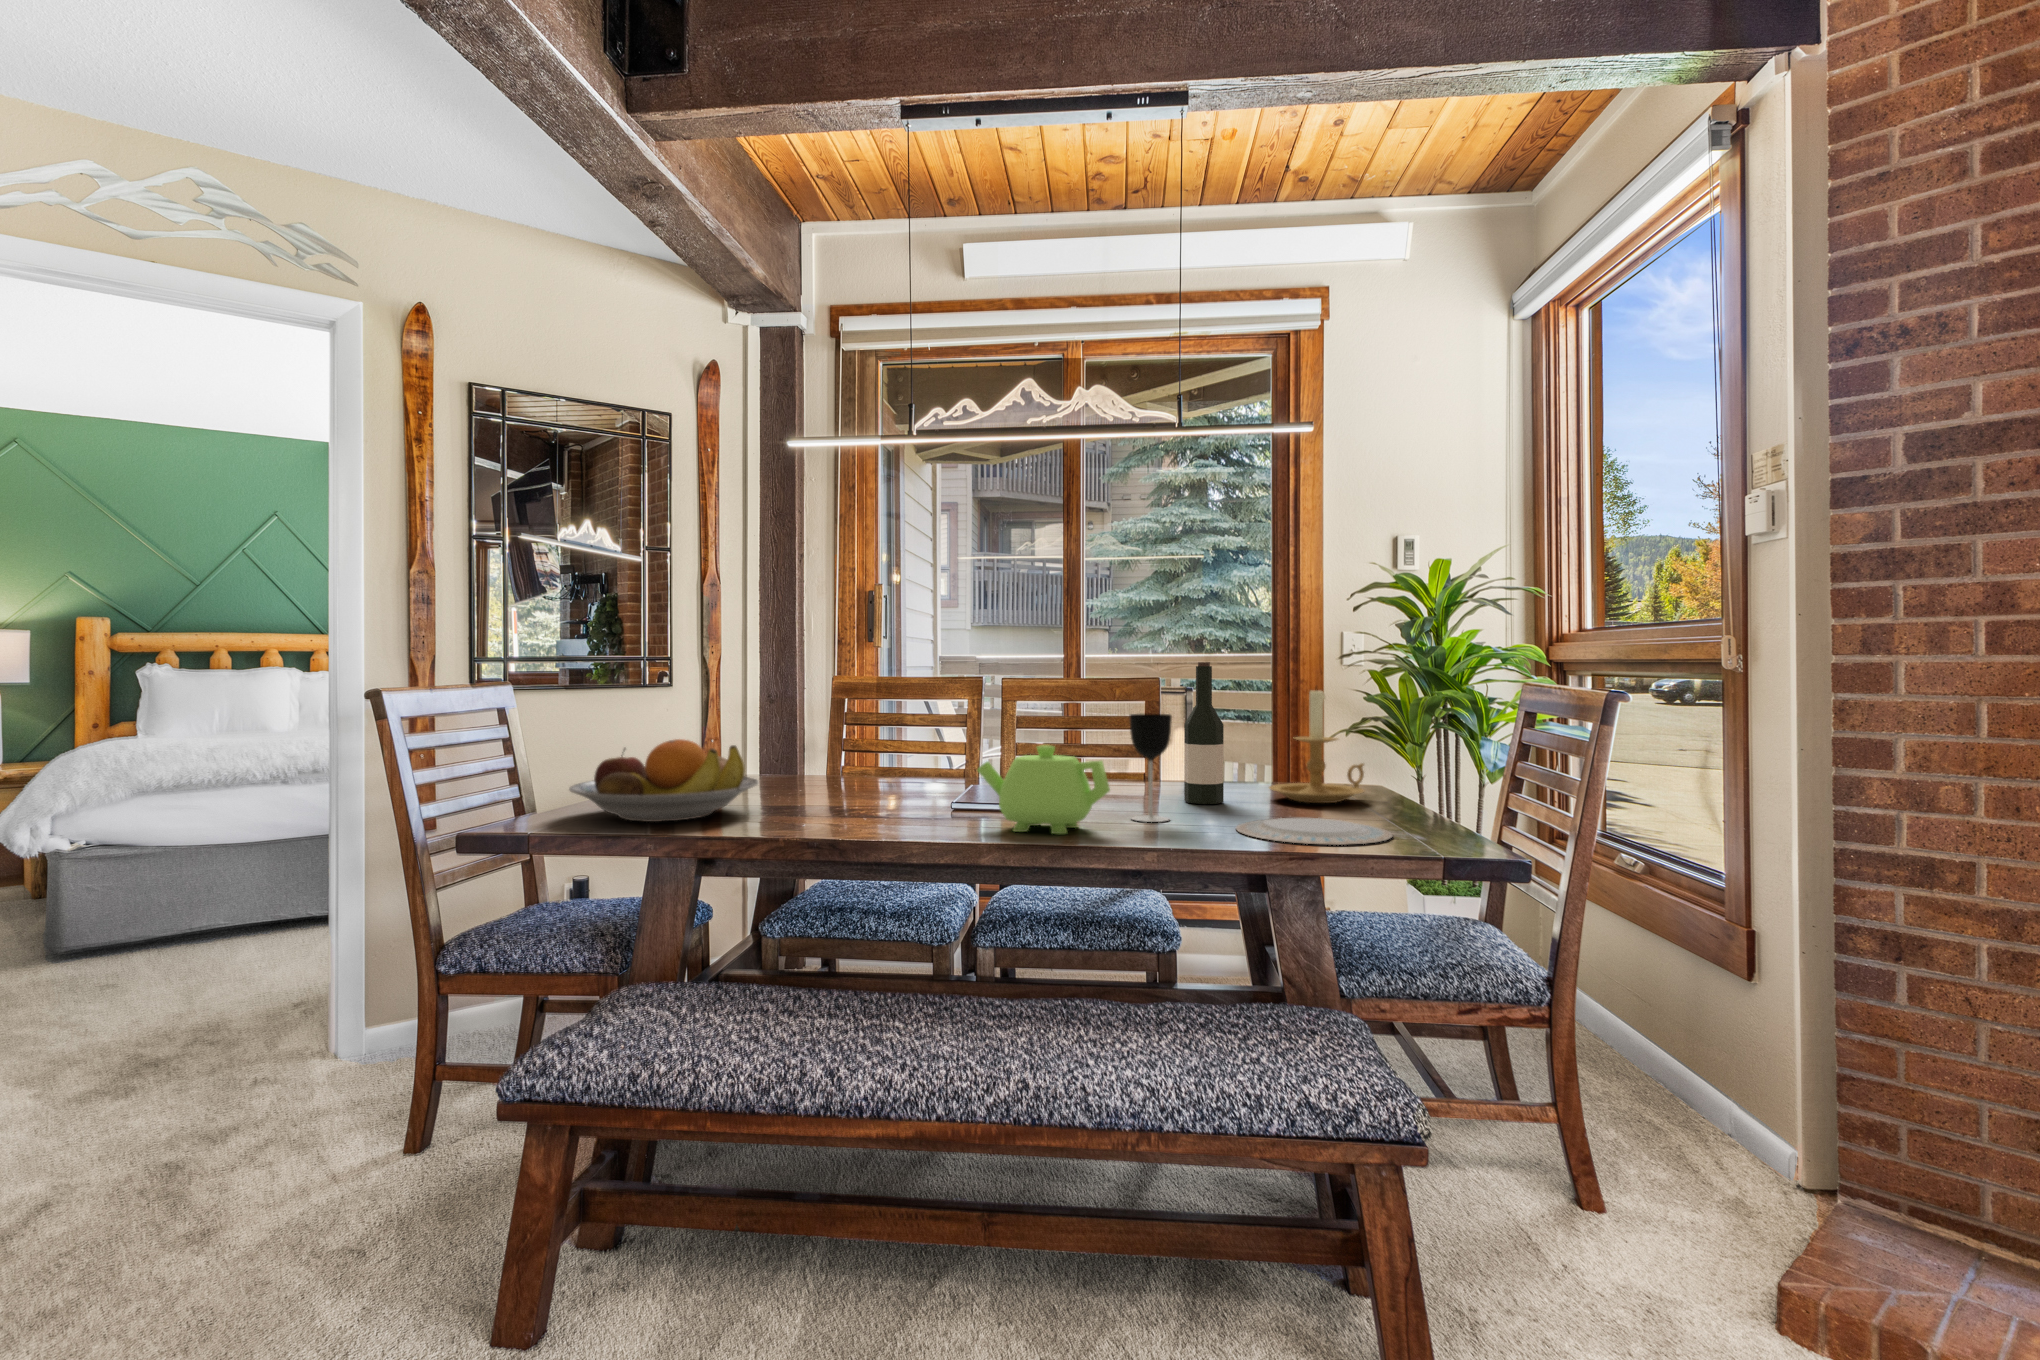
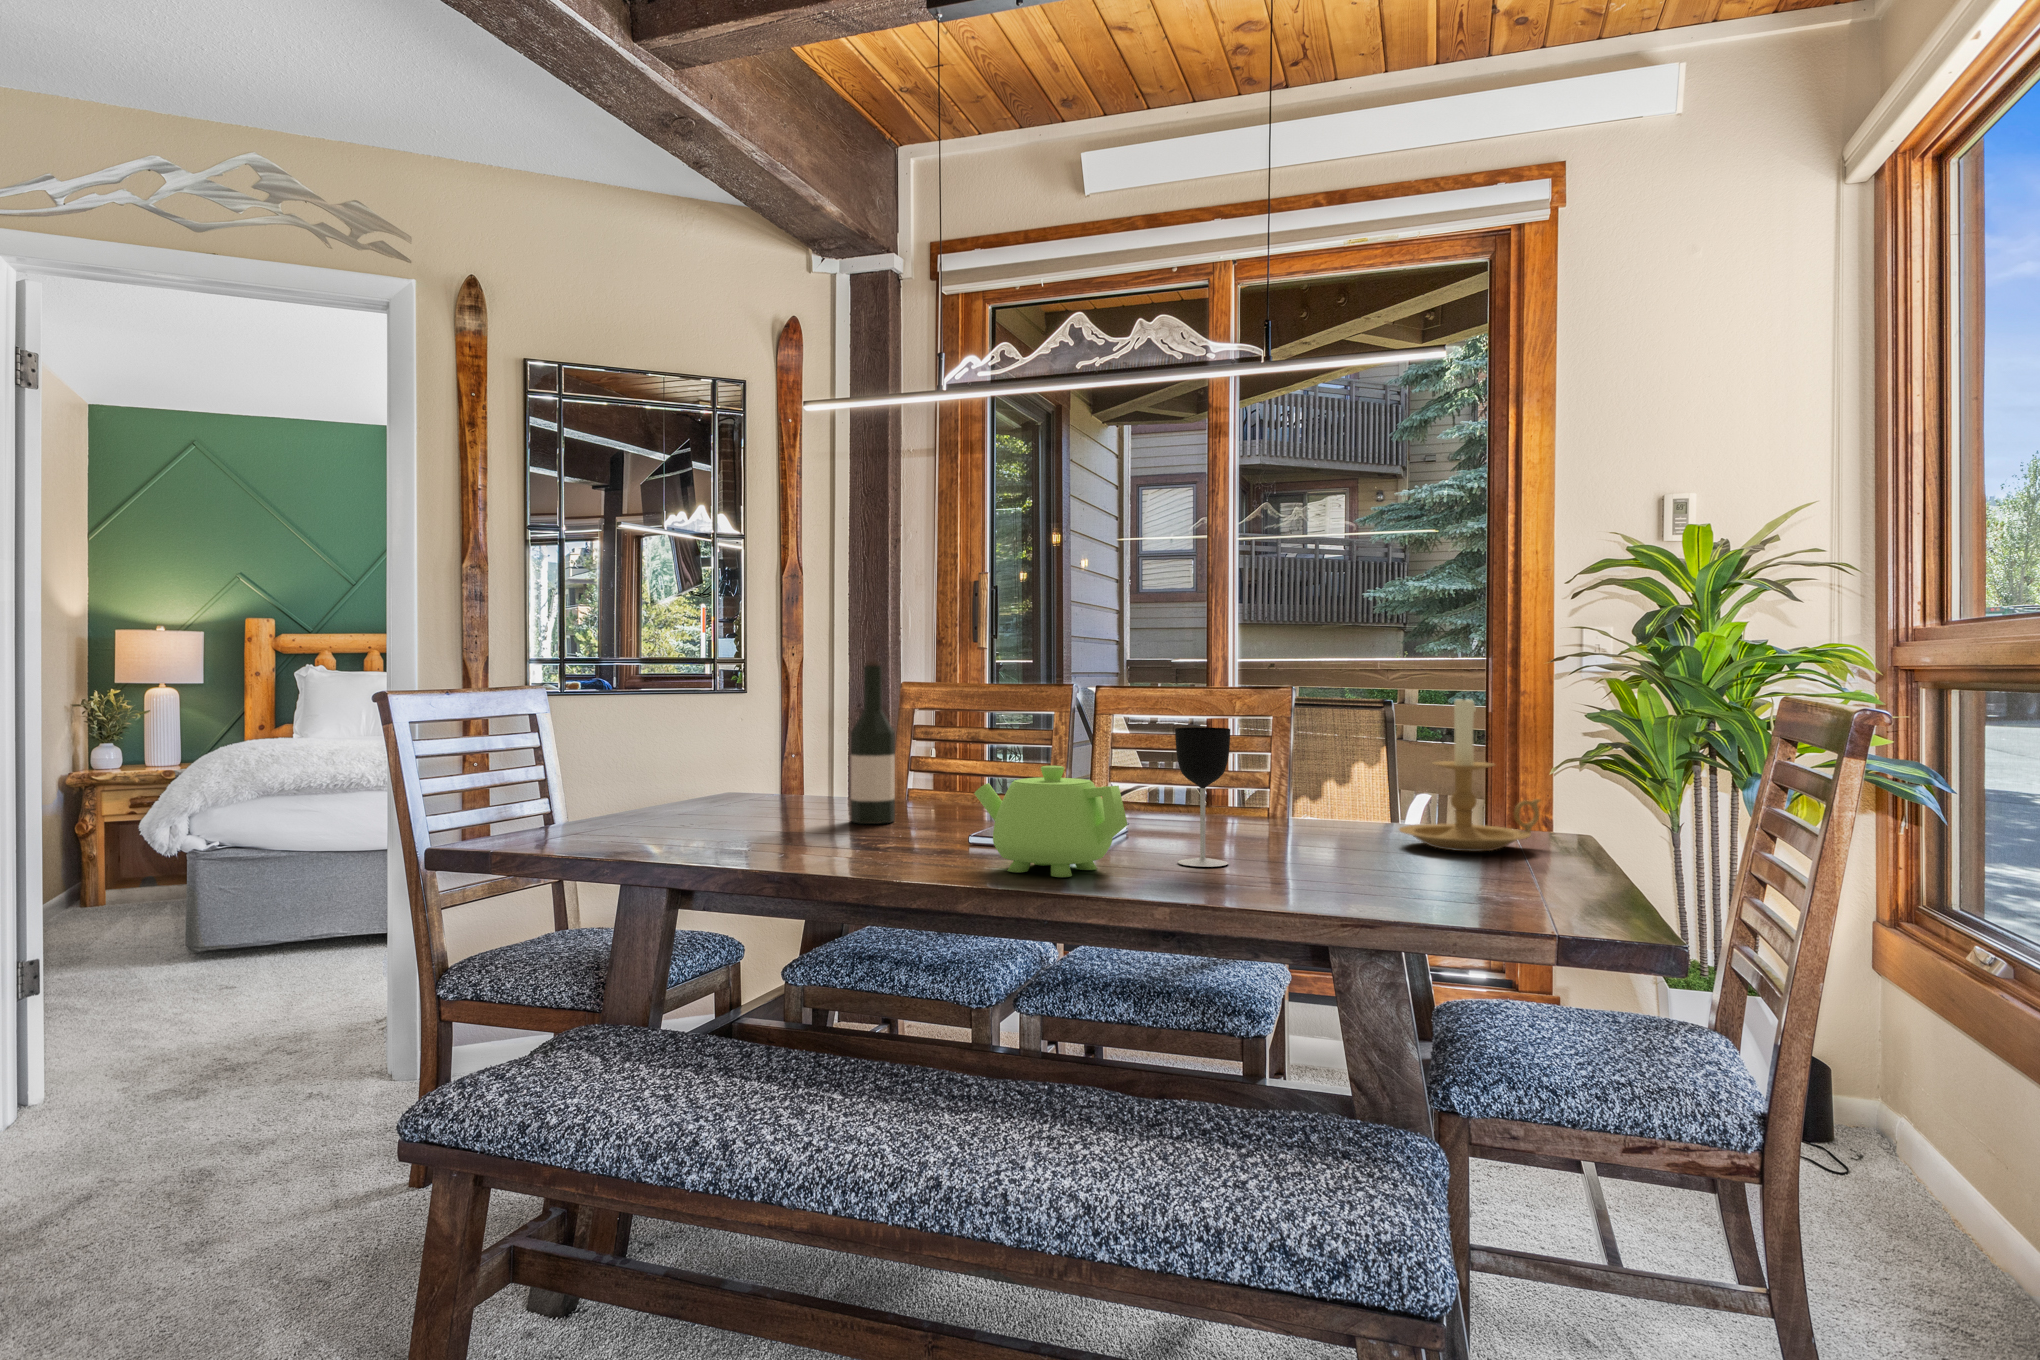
wine bottle: present [1184,662,1224,804] -> present [851,661,895,824]
fruit bowl: present [569,739,759,822] -> none [539,751,752,844]
plate: present [1236,818,1392,845] -> none [1295,870,1509,907]

